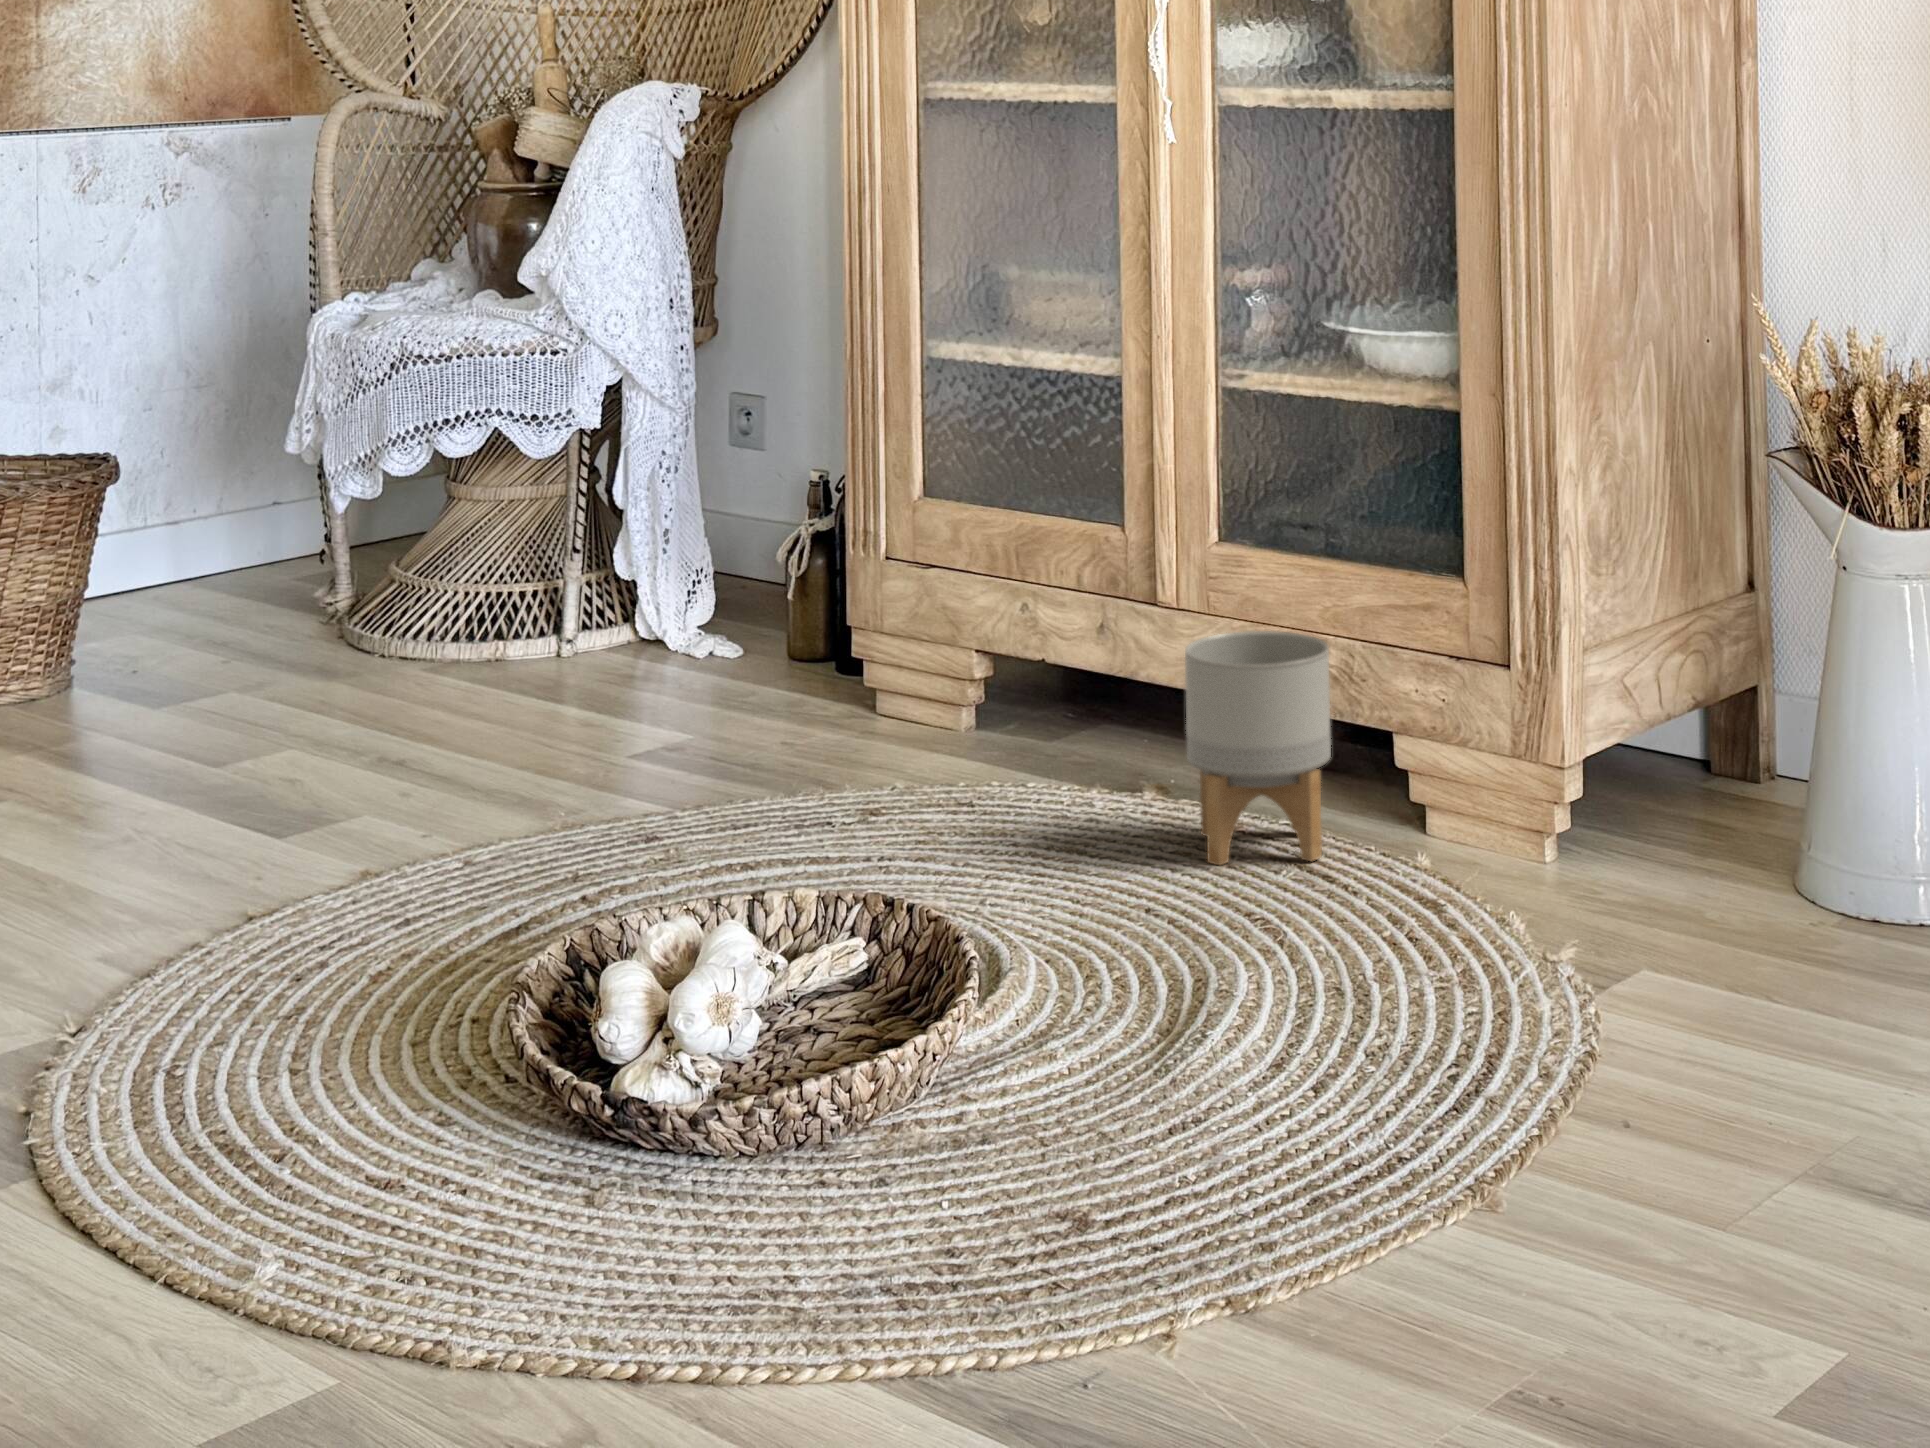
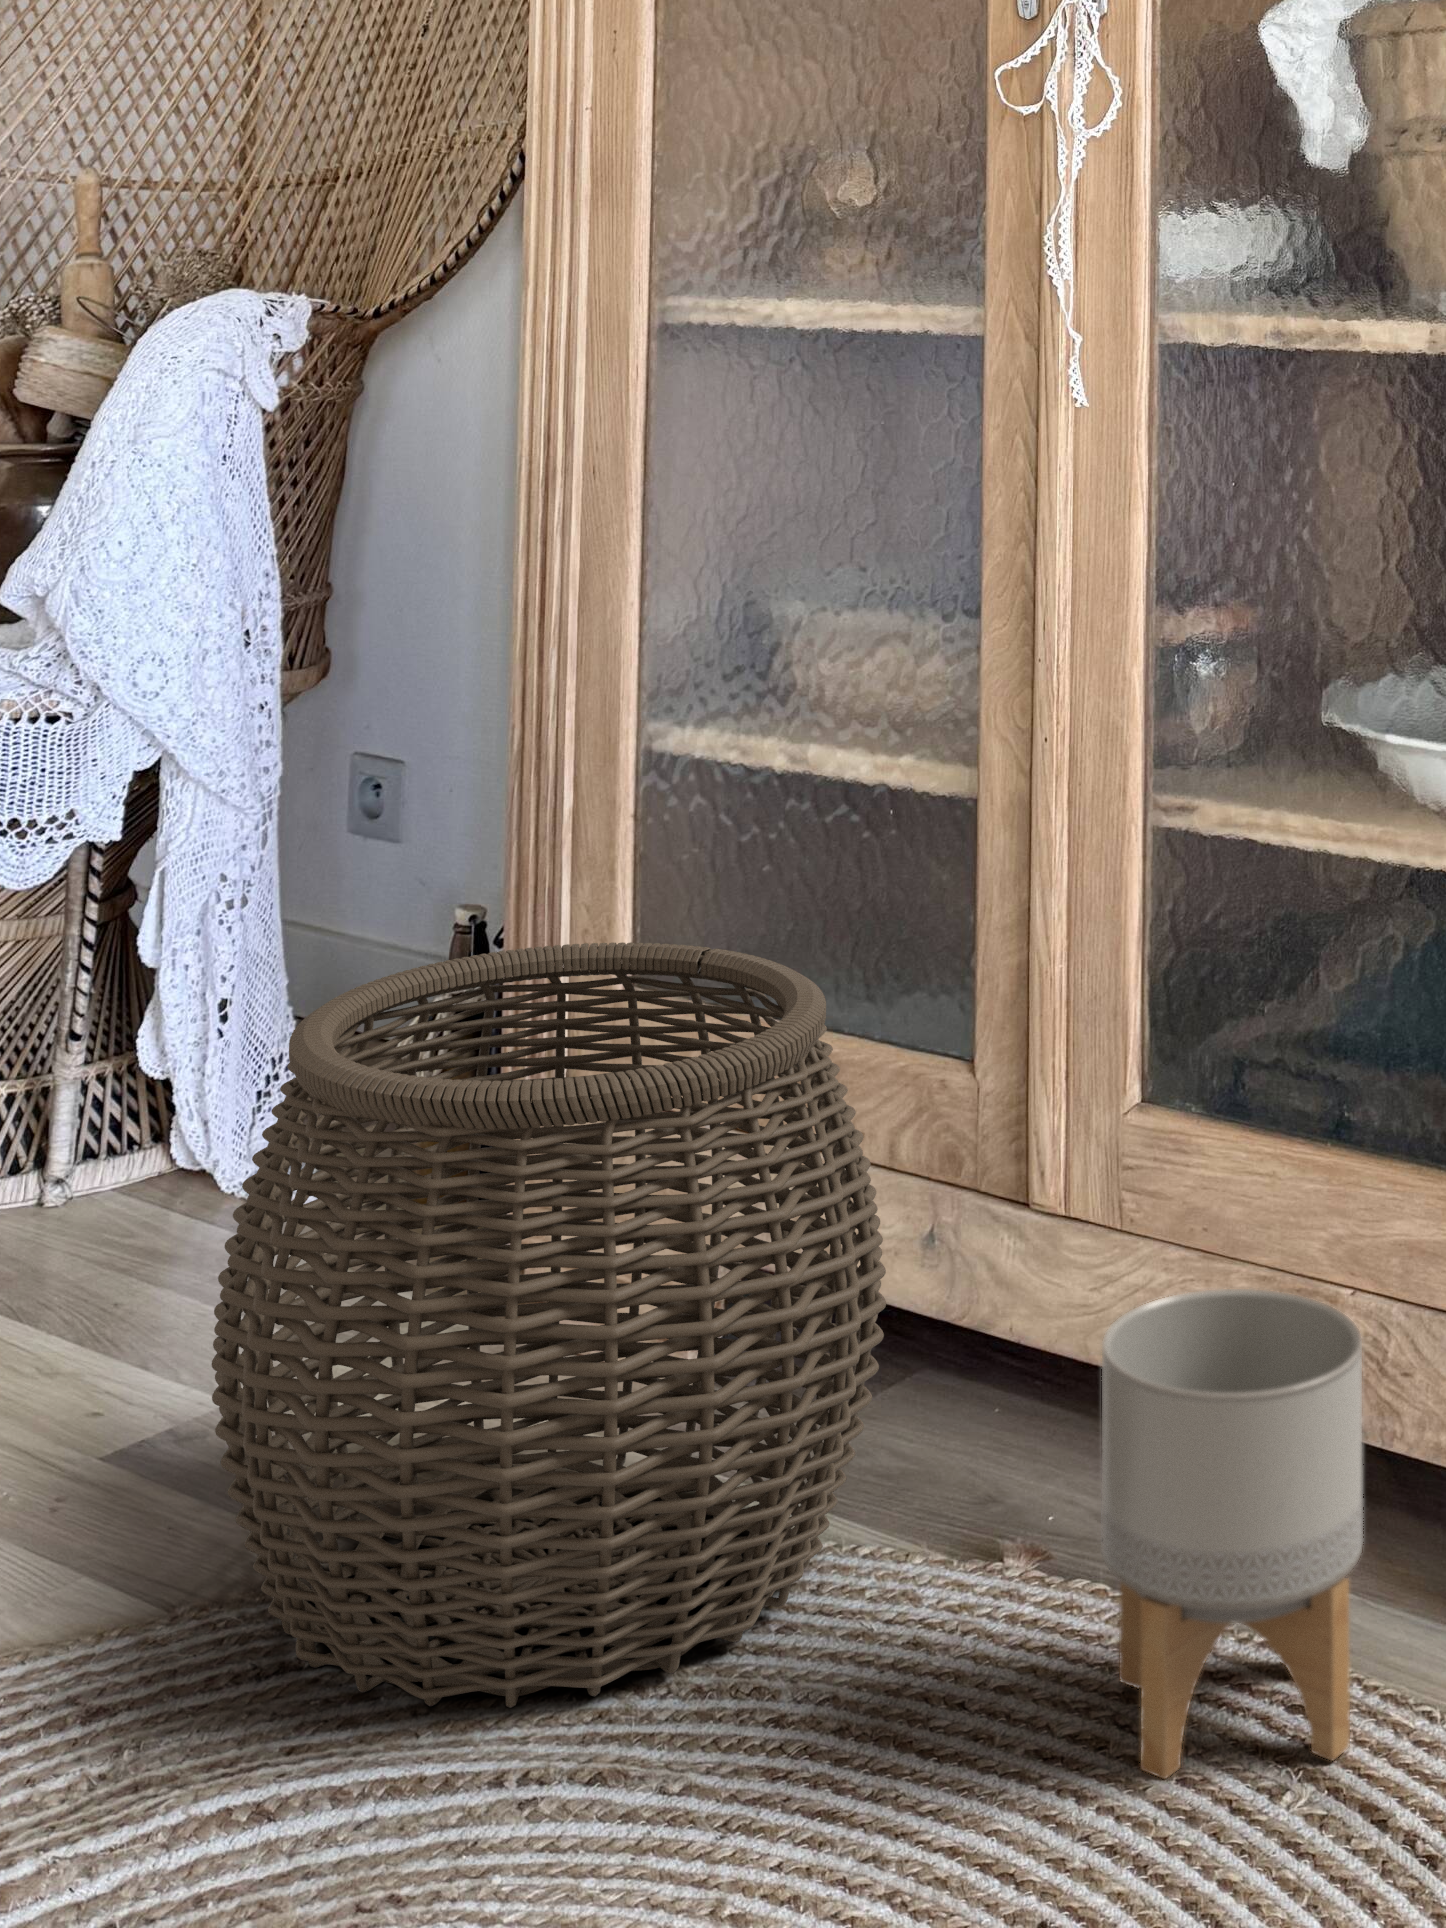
woven basket: none [700,459,1072,836] -> present [212,942,886,1708]

